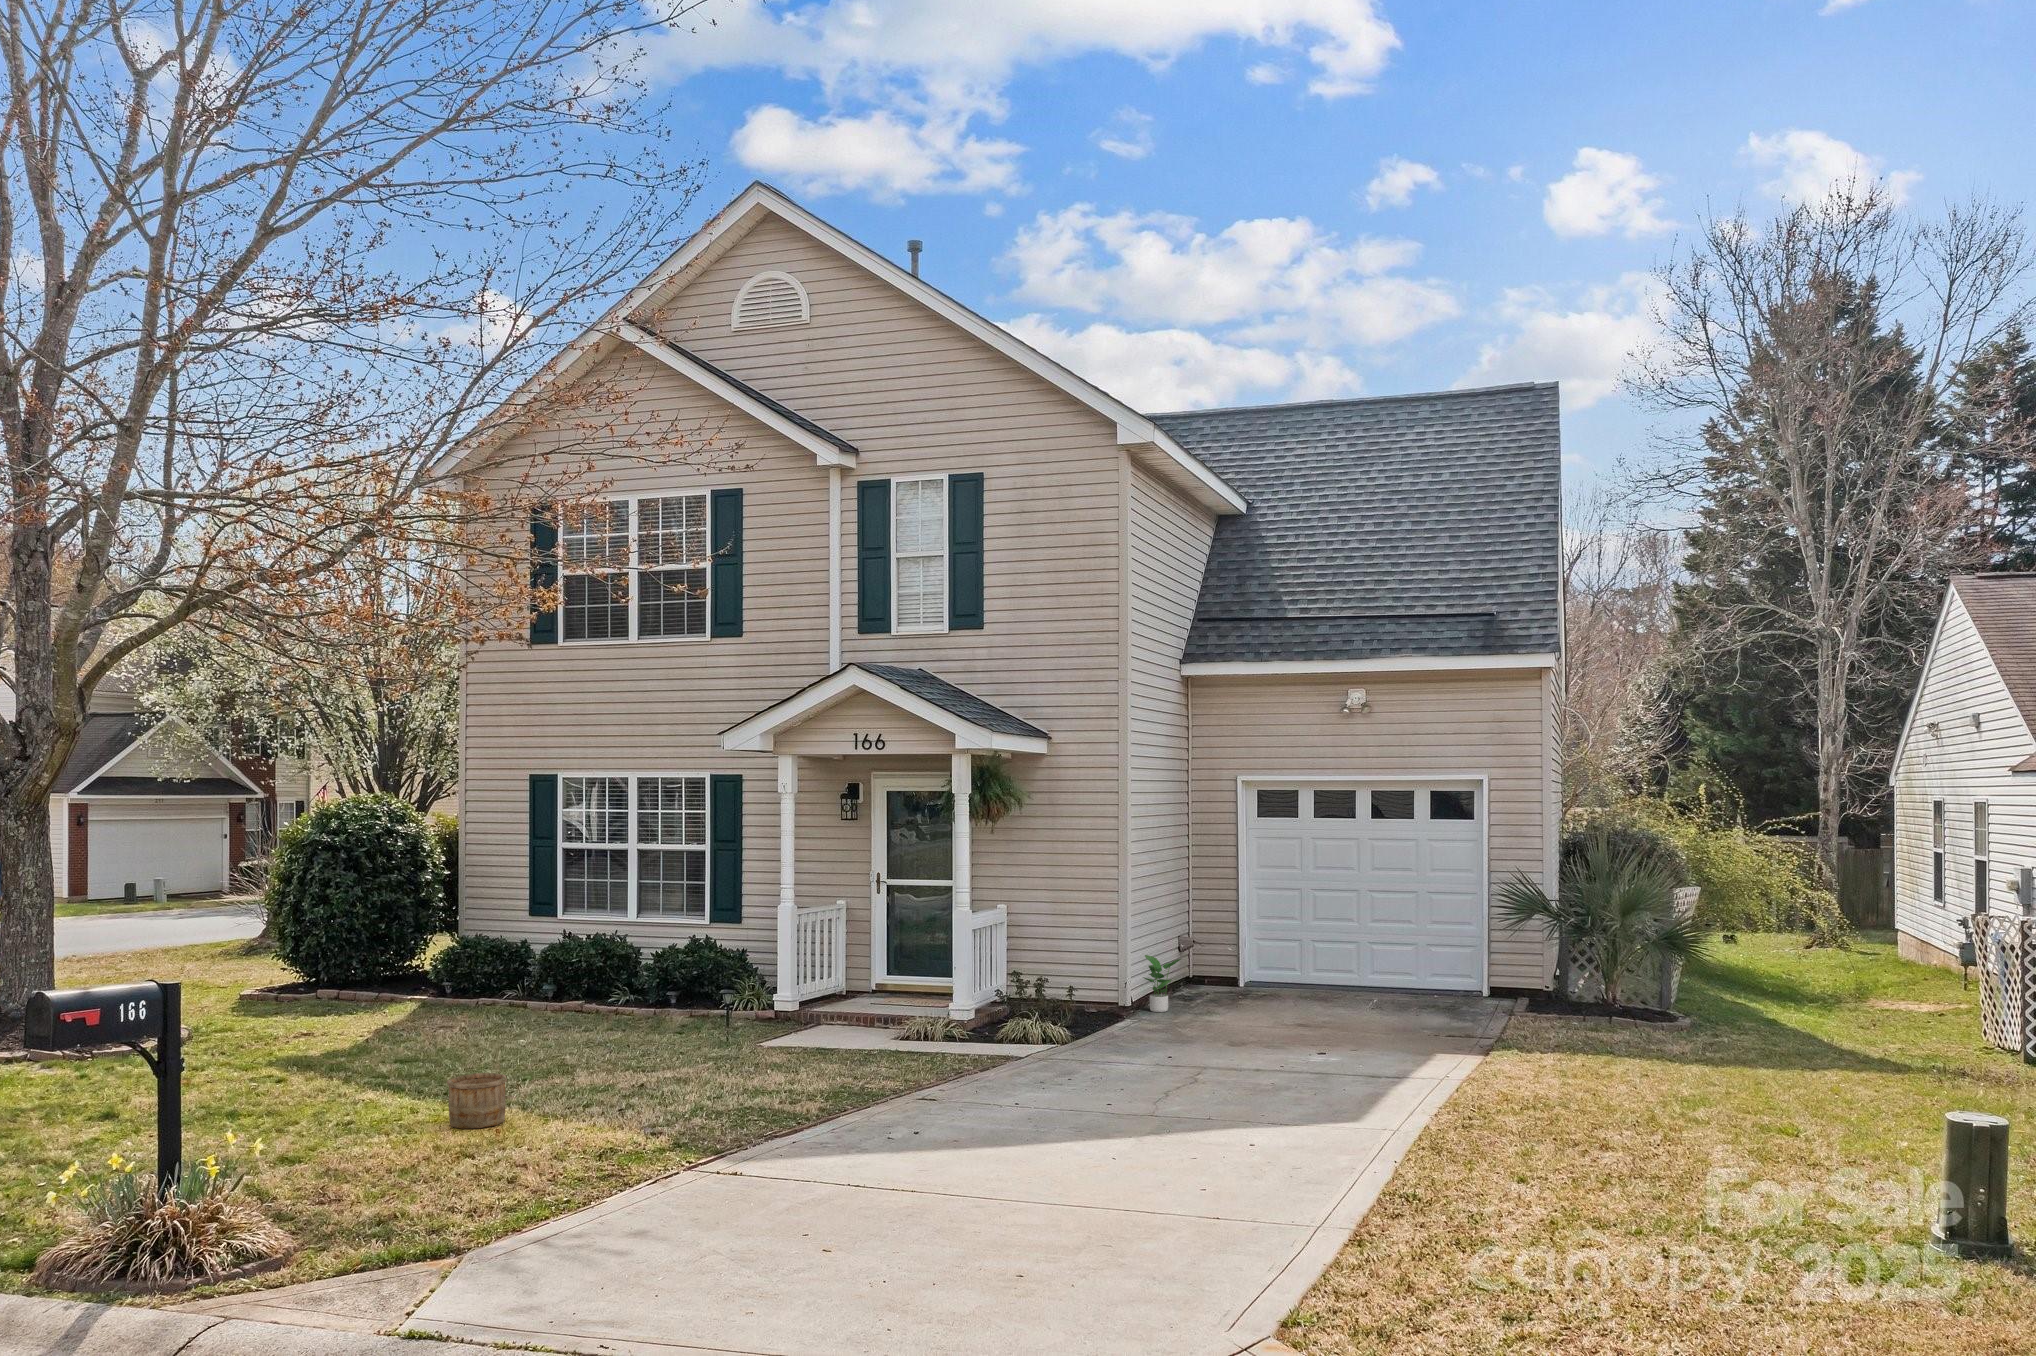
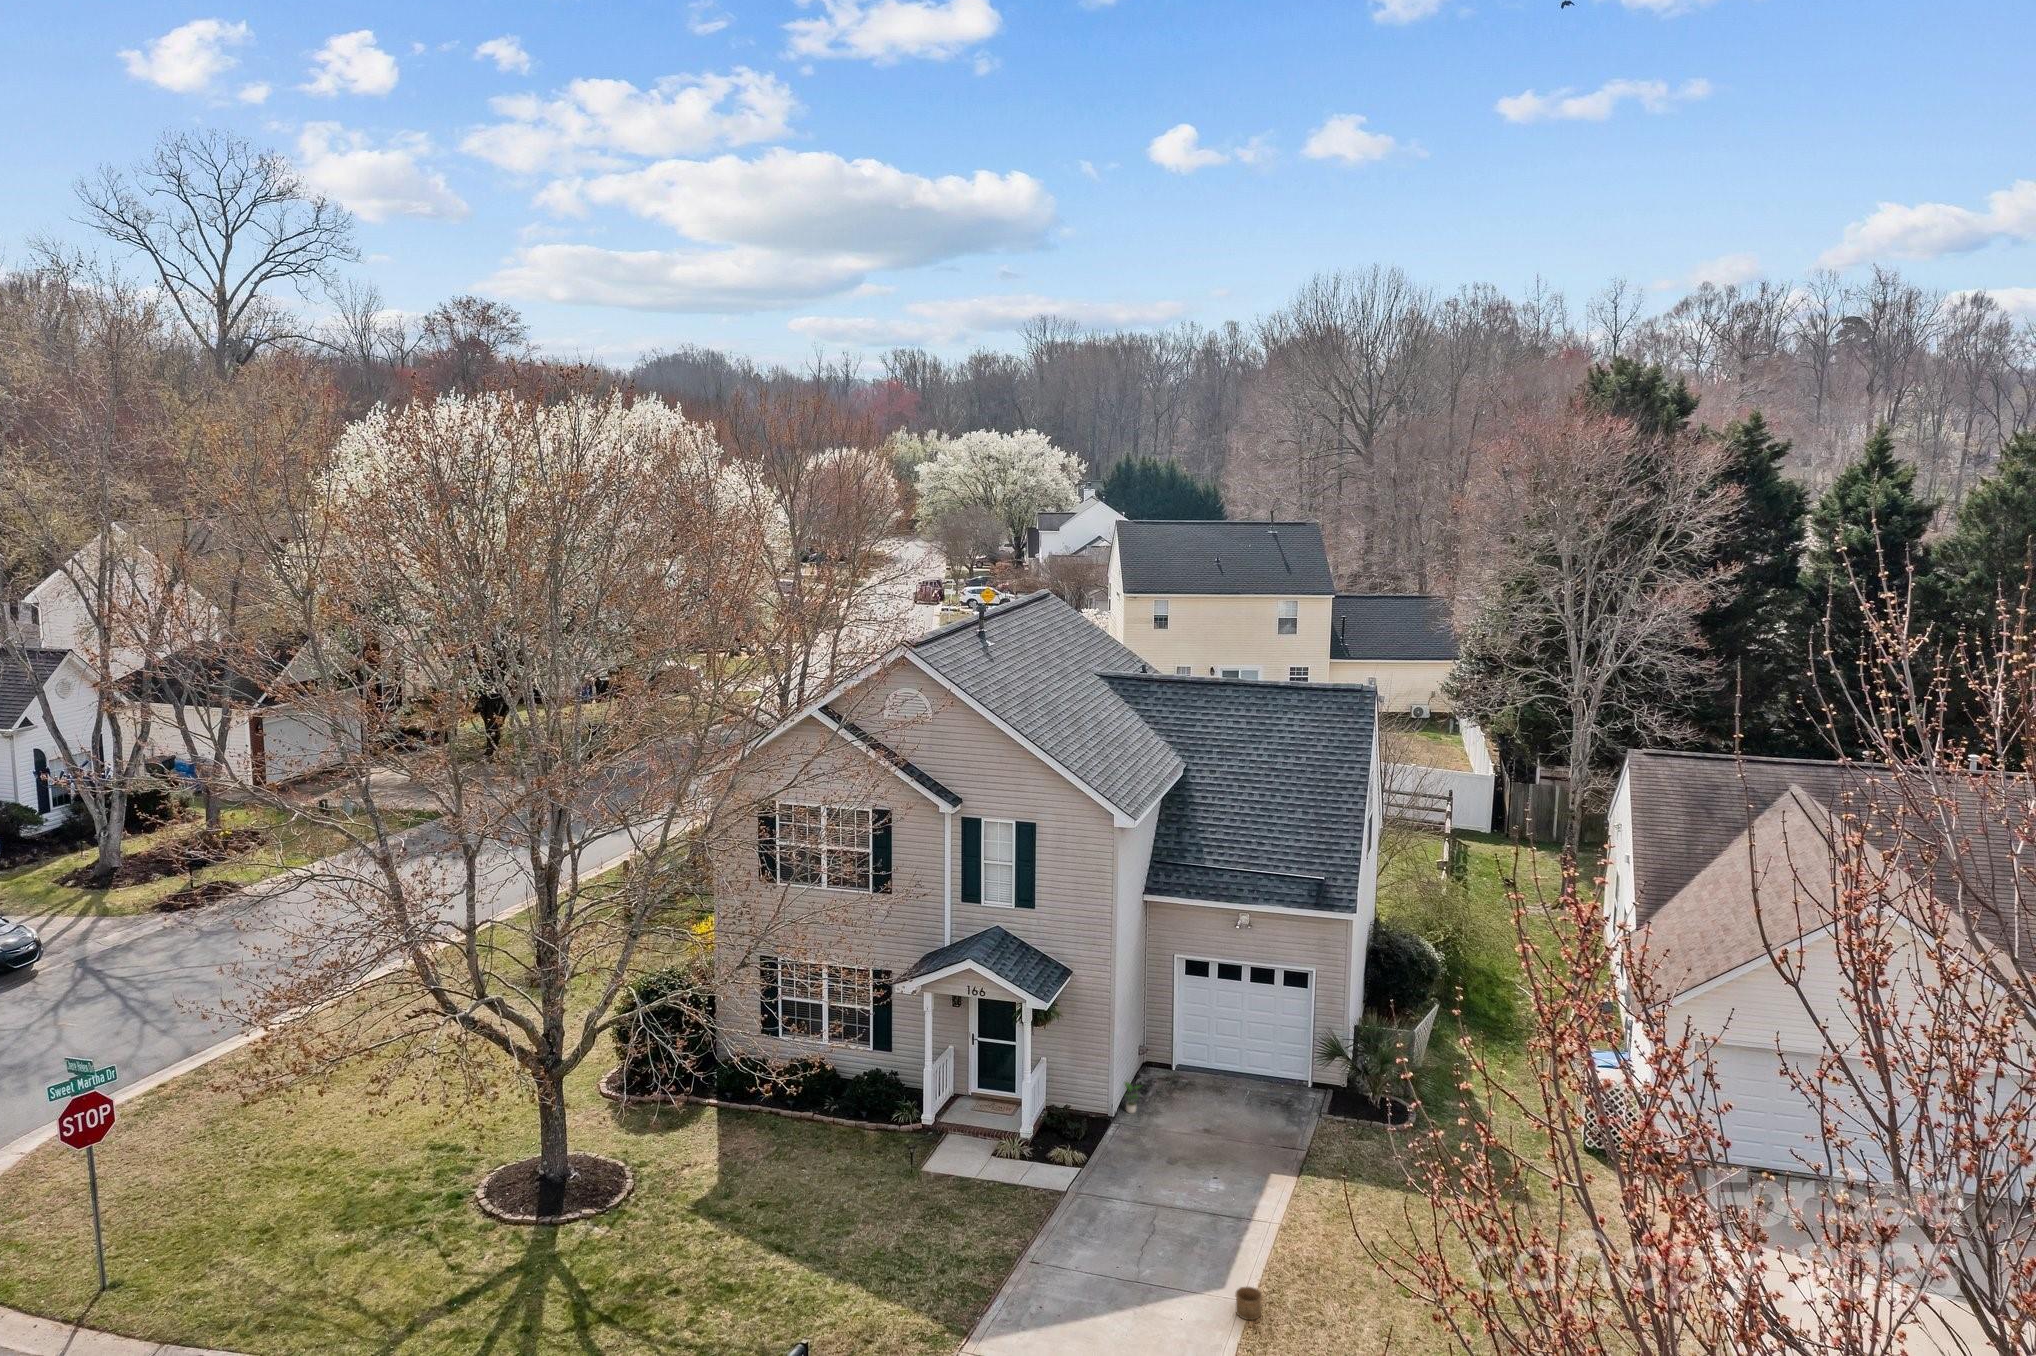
wooden bucket: present [447,1073,507,1129] -> present [1235,1287,1262,1320]

